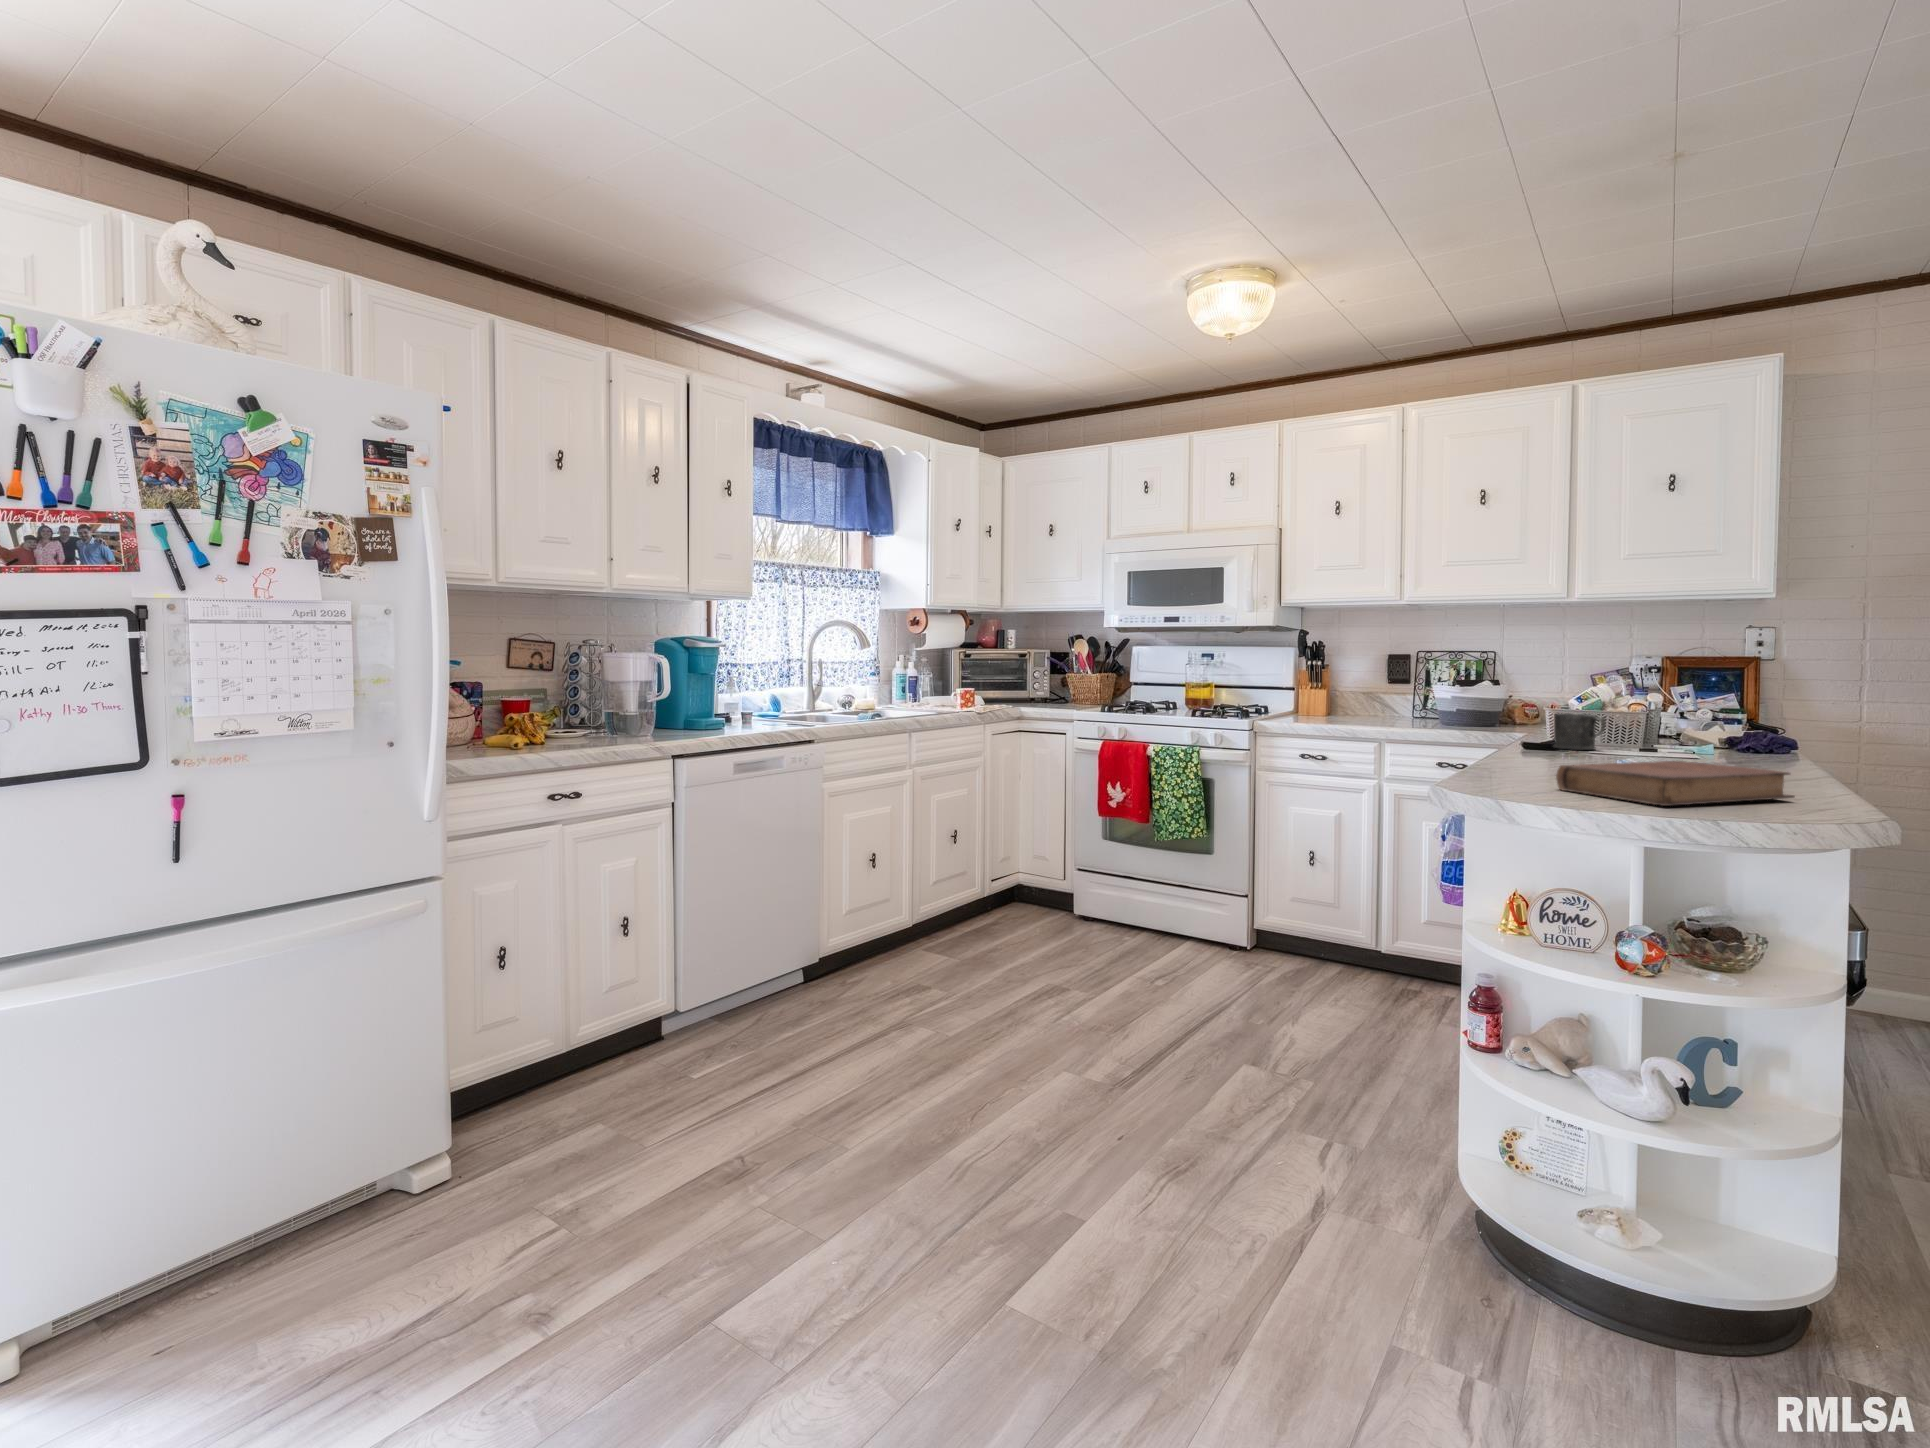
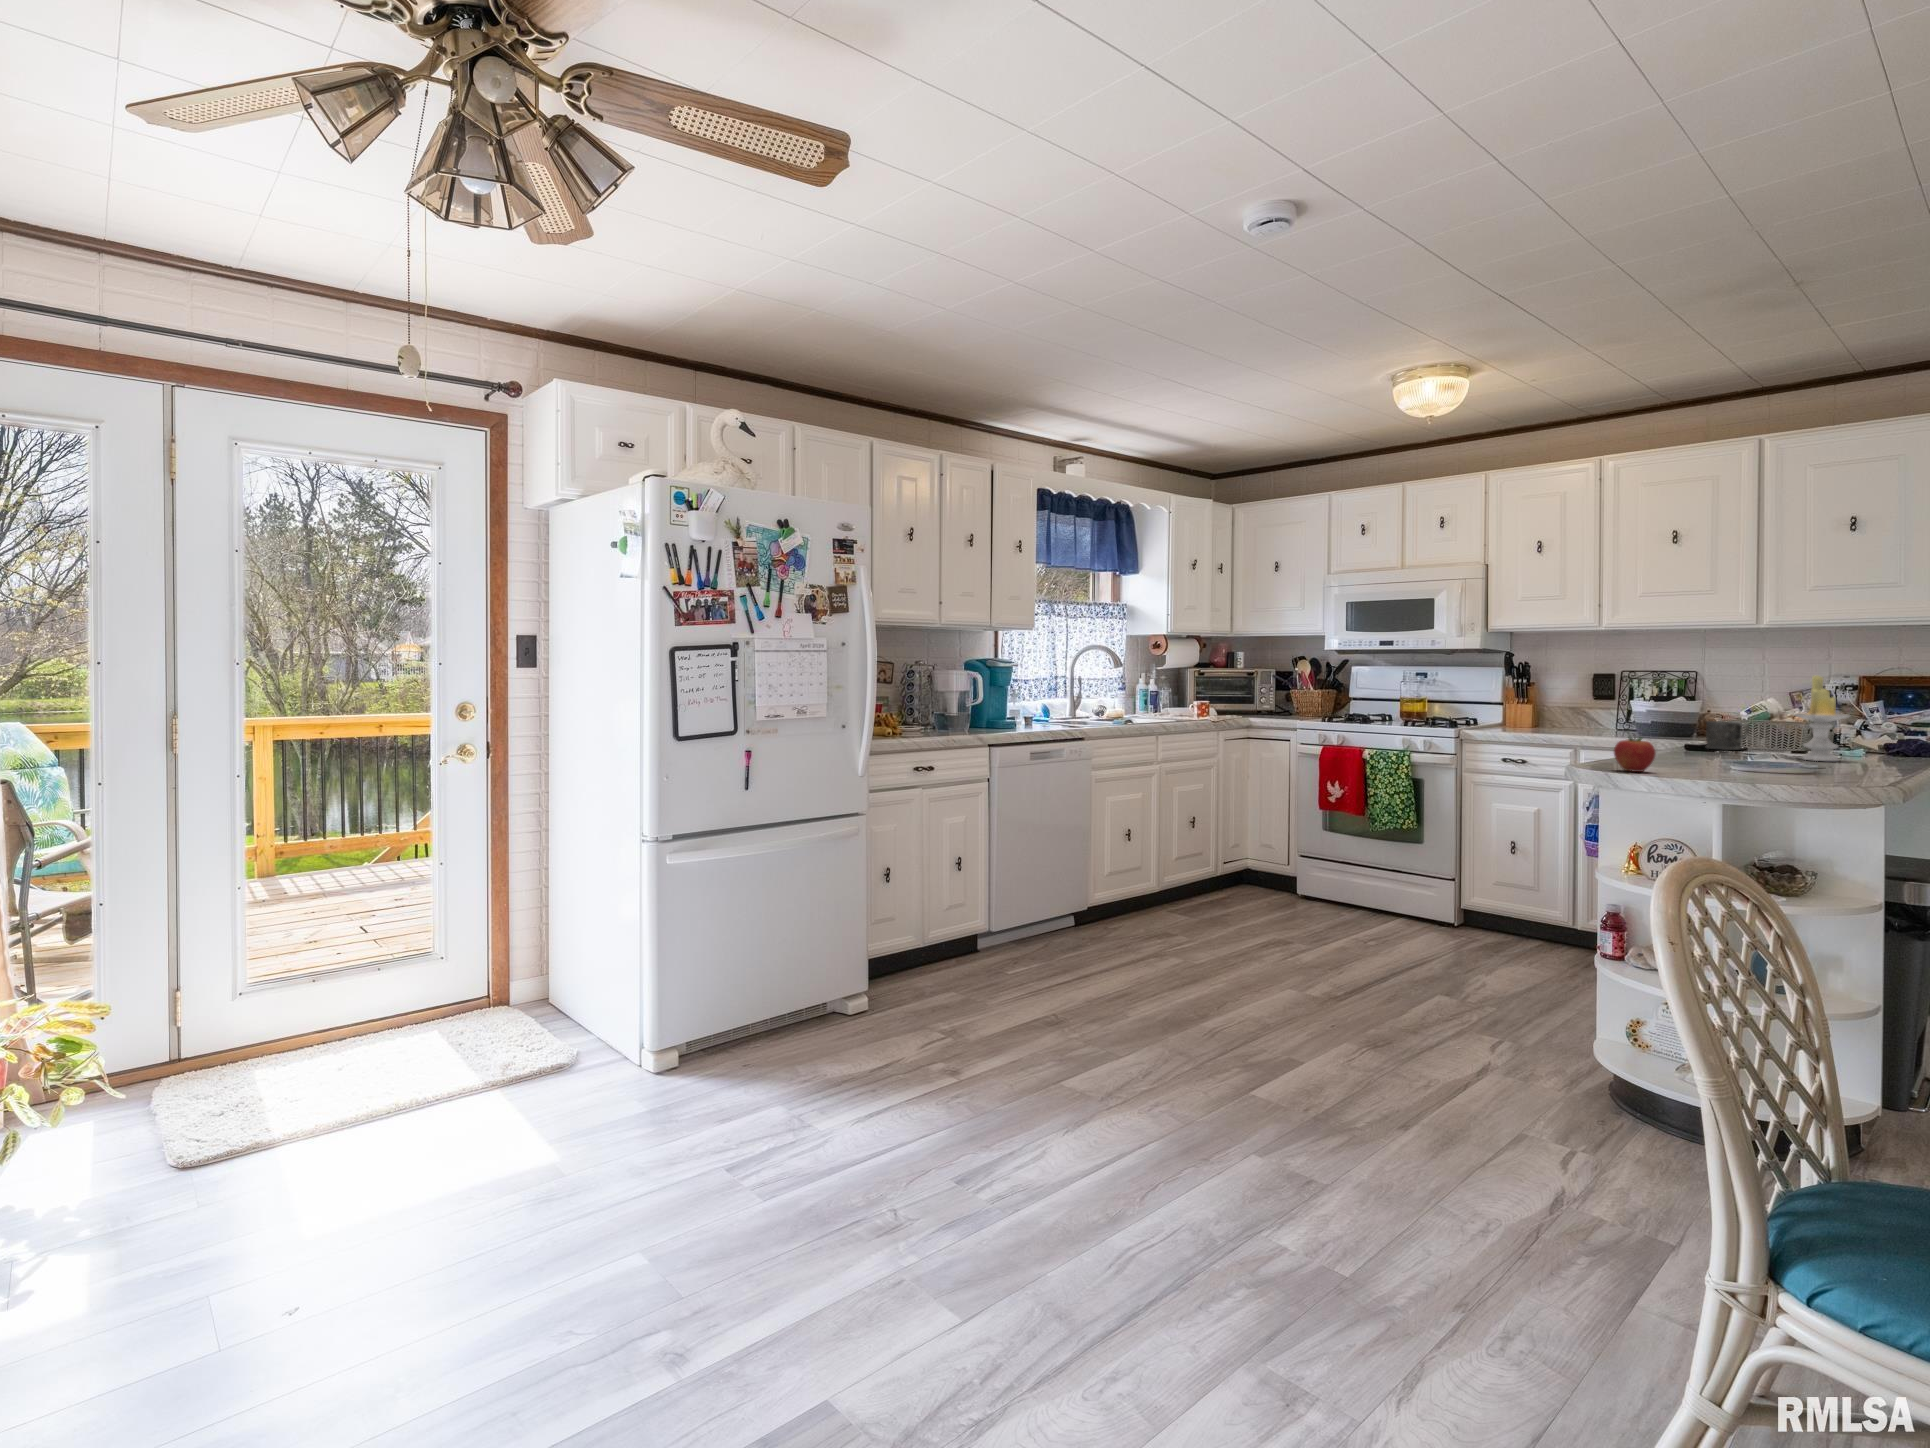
candle: none [1669,656,1741,767] -> present [1794,675,1850,761]
apple: none [1502,741,1559,797] -> present [1614,738,1656,772]
book: present [1556,761,1795,806] -> none [1663,751,1849,777]

